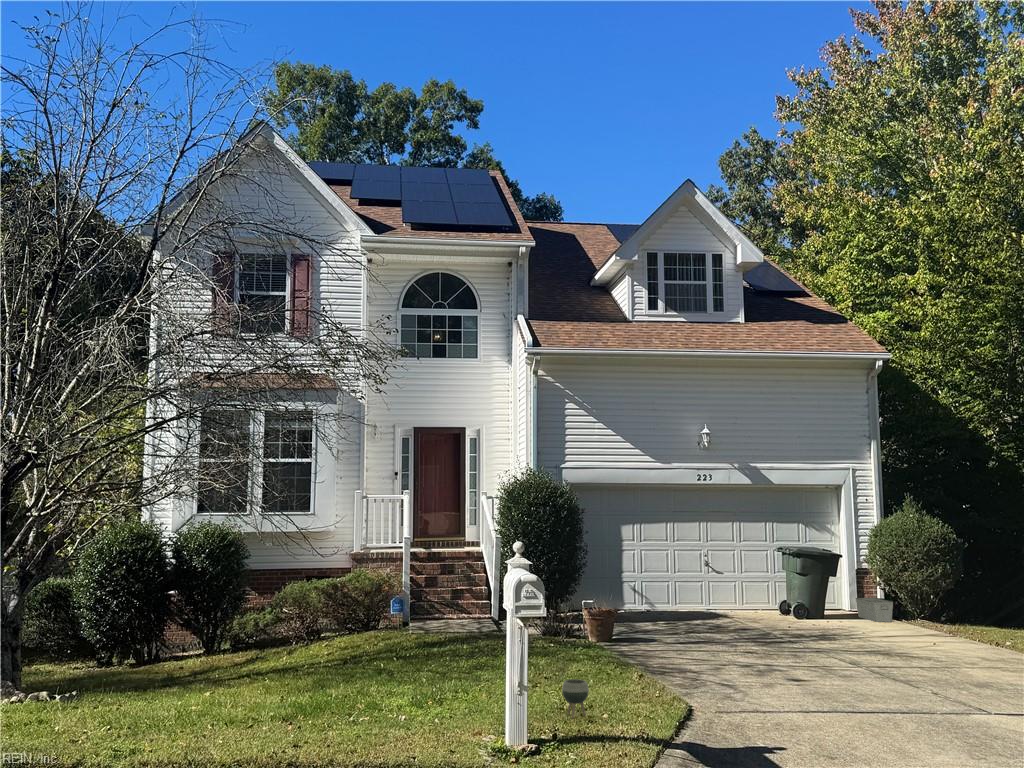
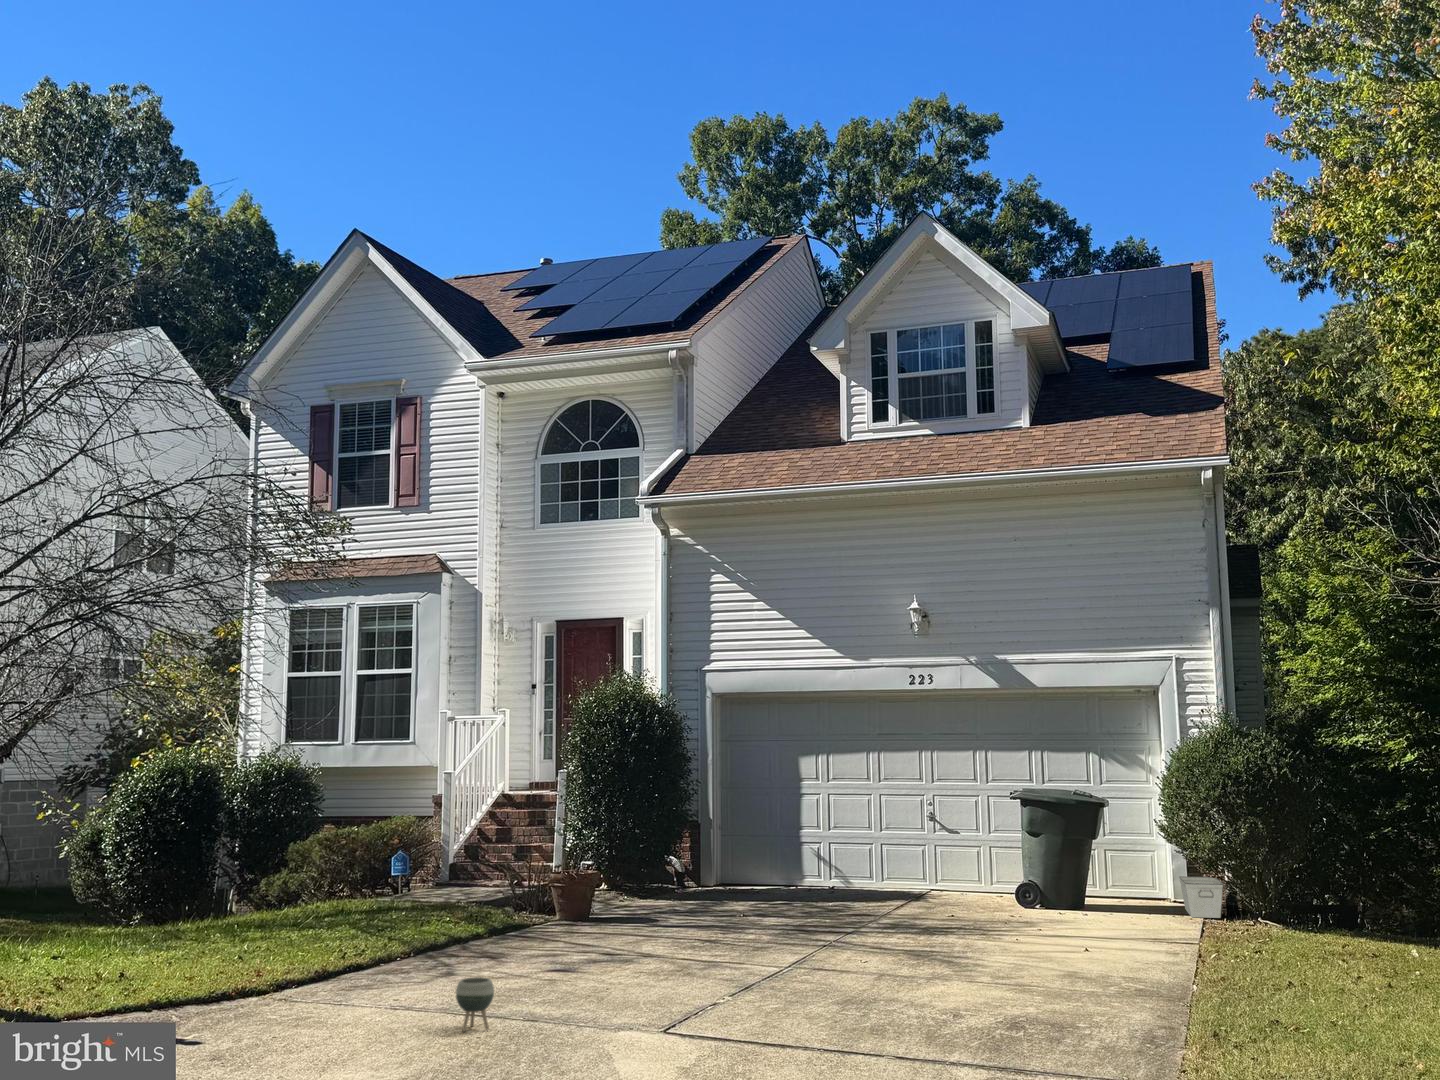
planter: present [562,679,589,718] -> present [456,977,494,1032]

